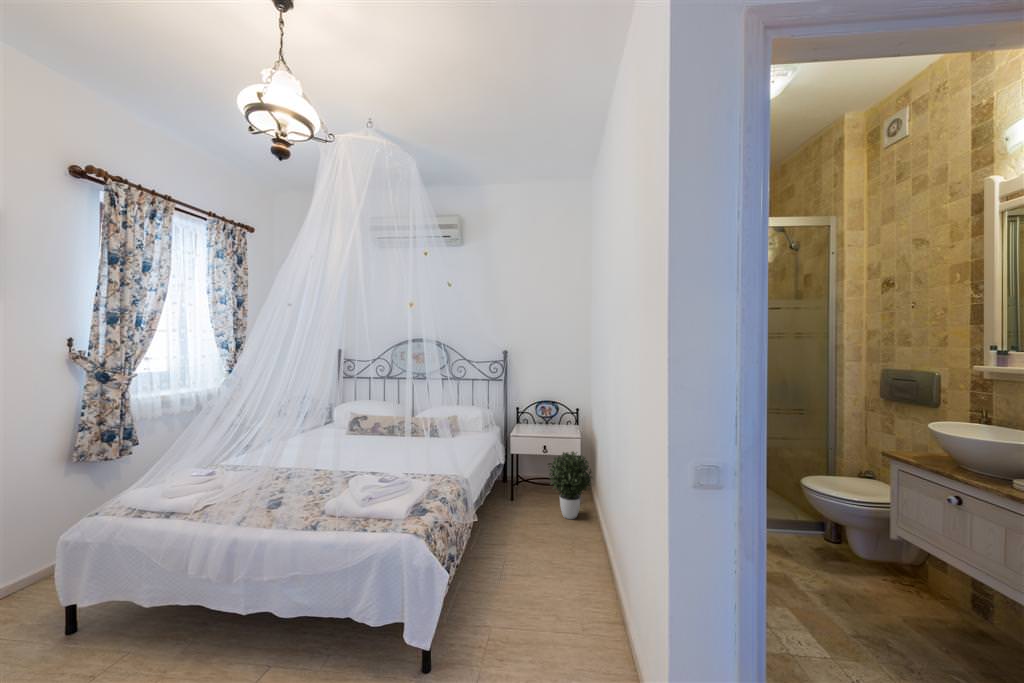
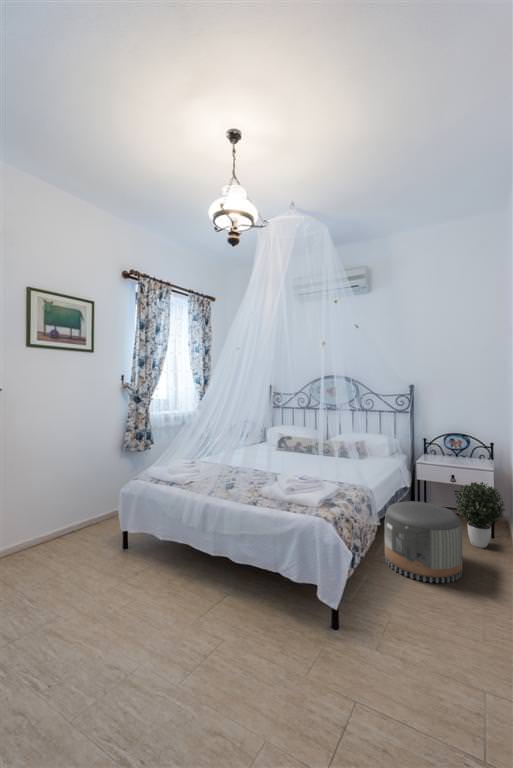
pouf: none [481,482,559,574] -> present [385,501,462,583]

